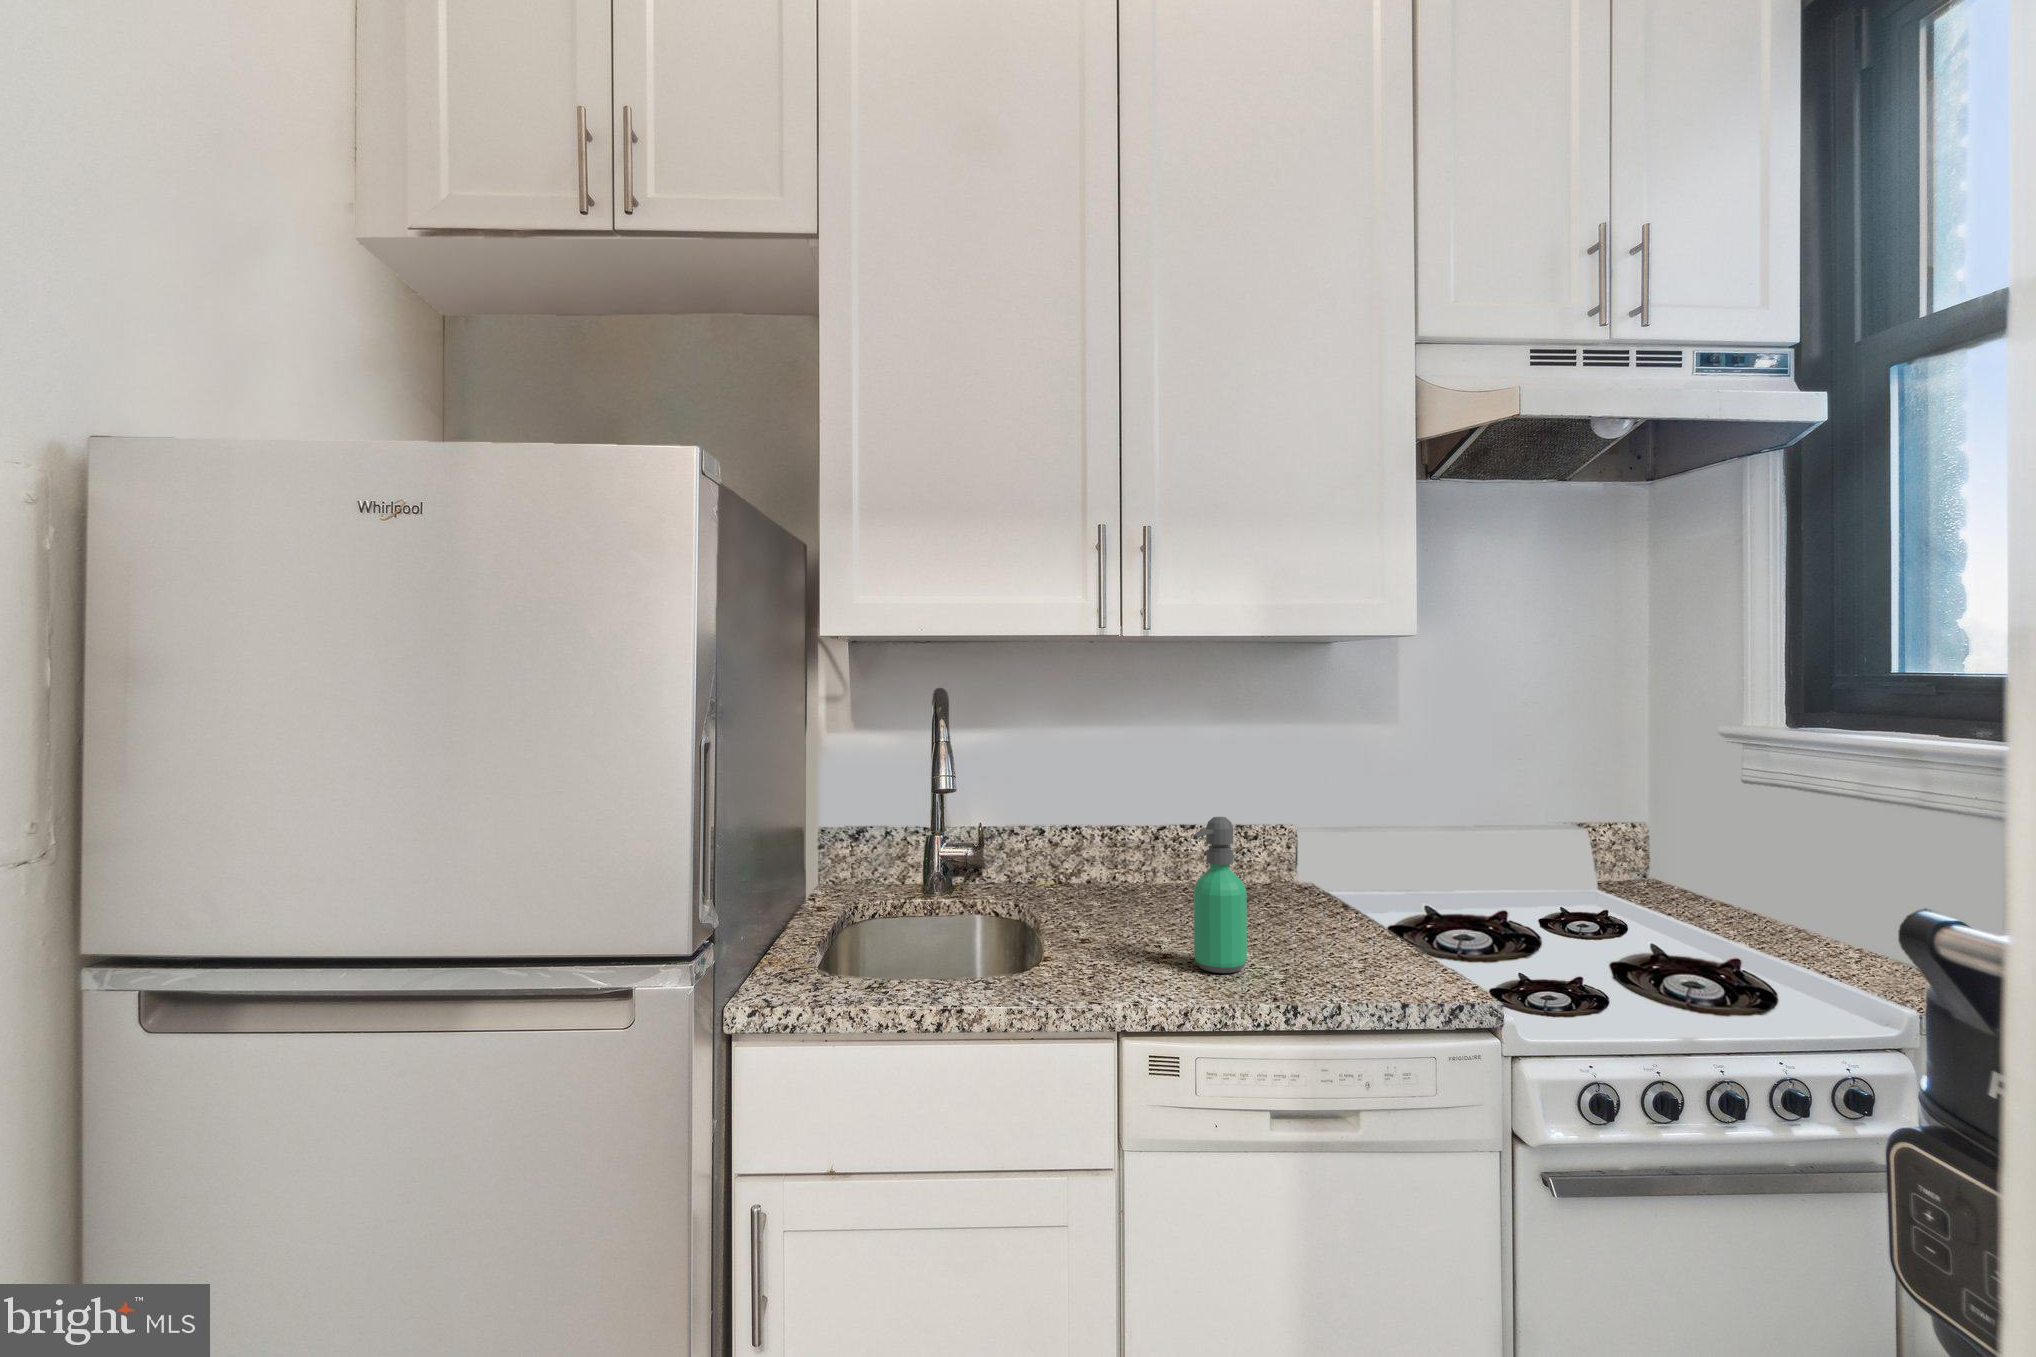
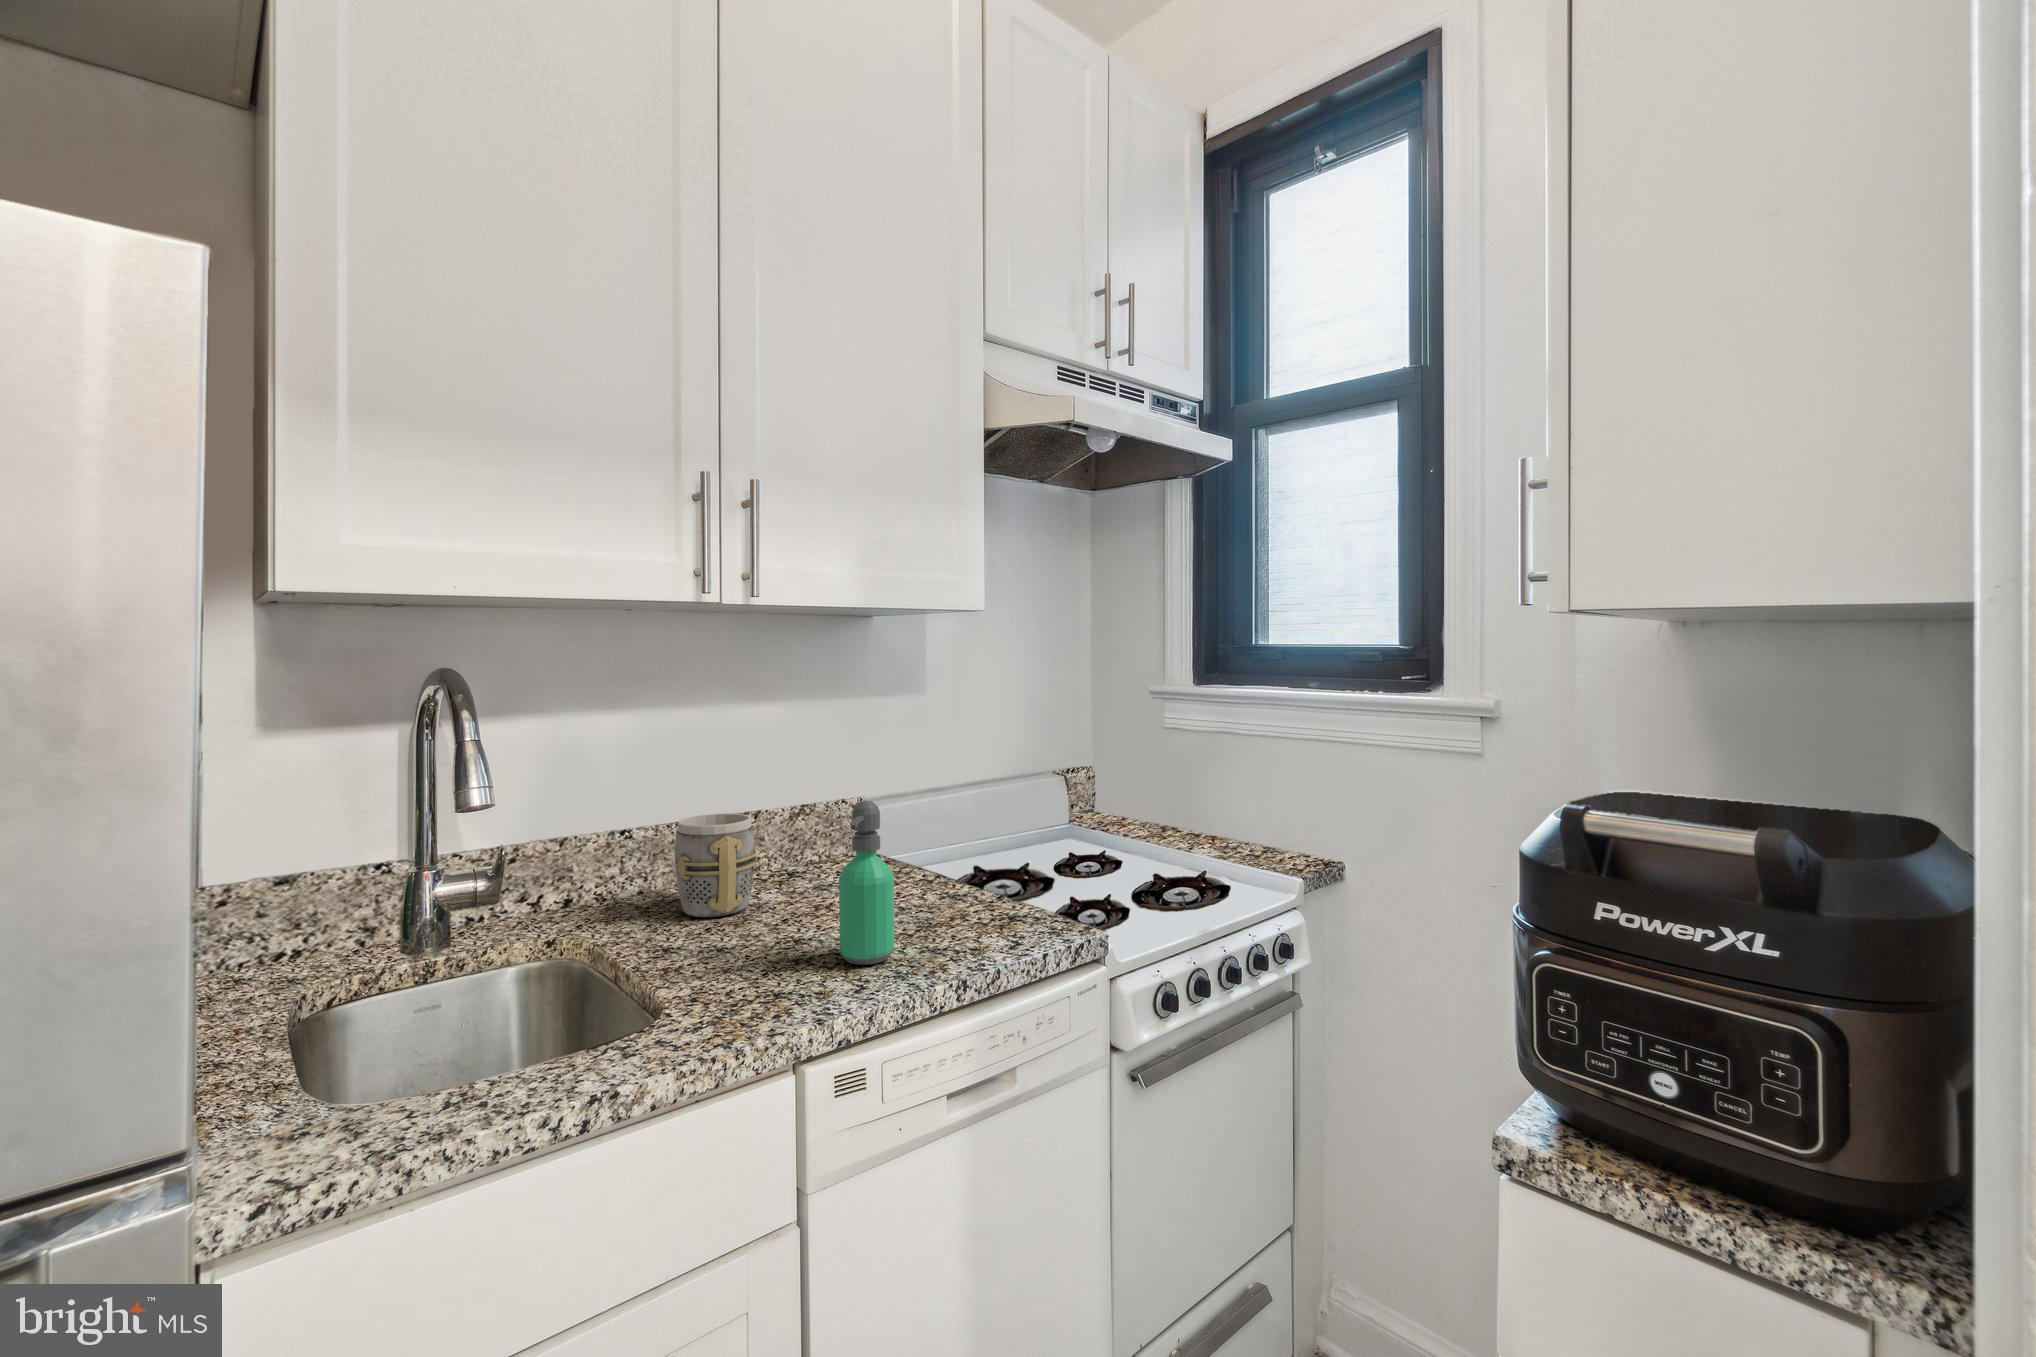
mug: none [1106,826,1178,917] -> present [675,813,757,917]

